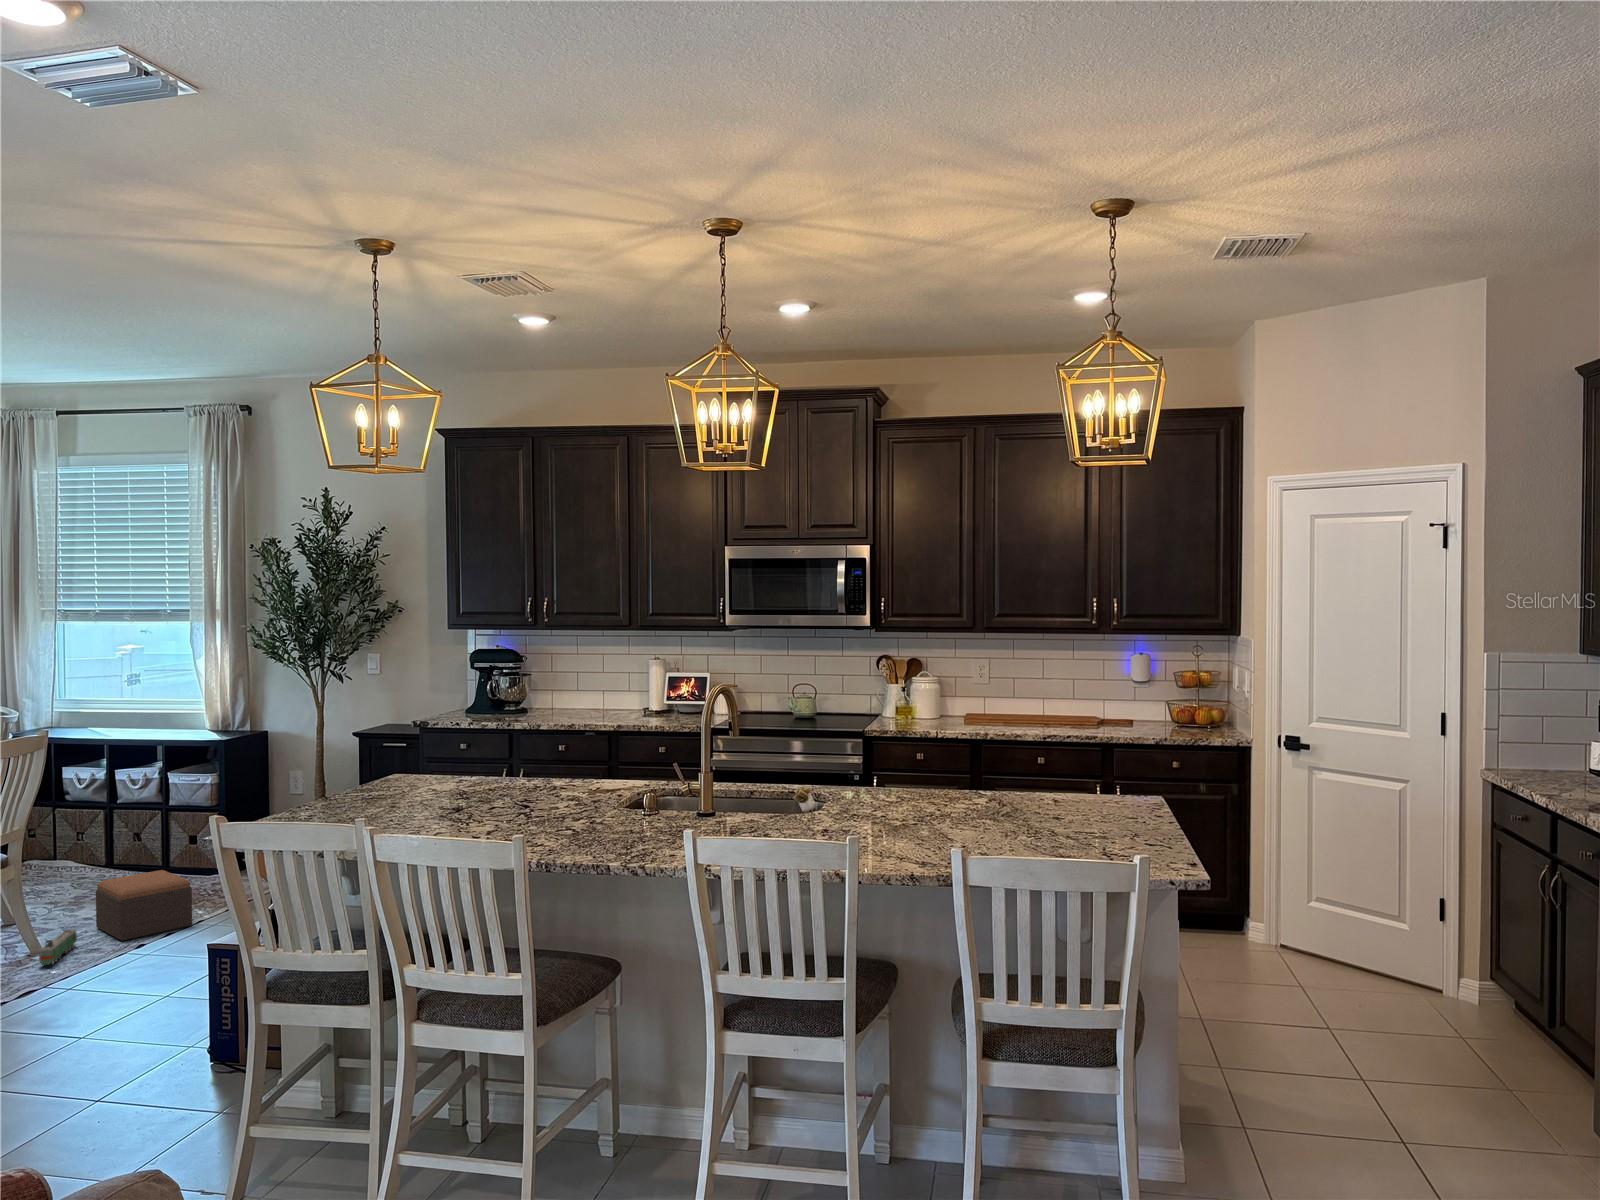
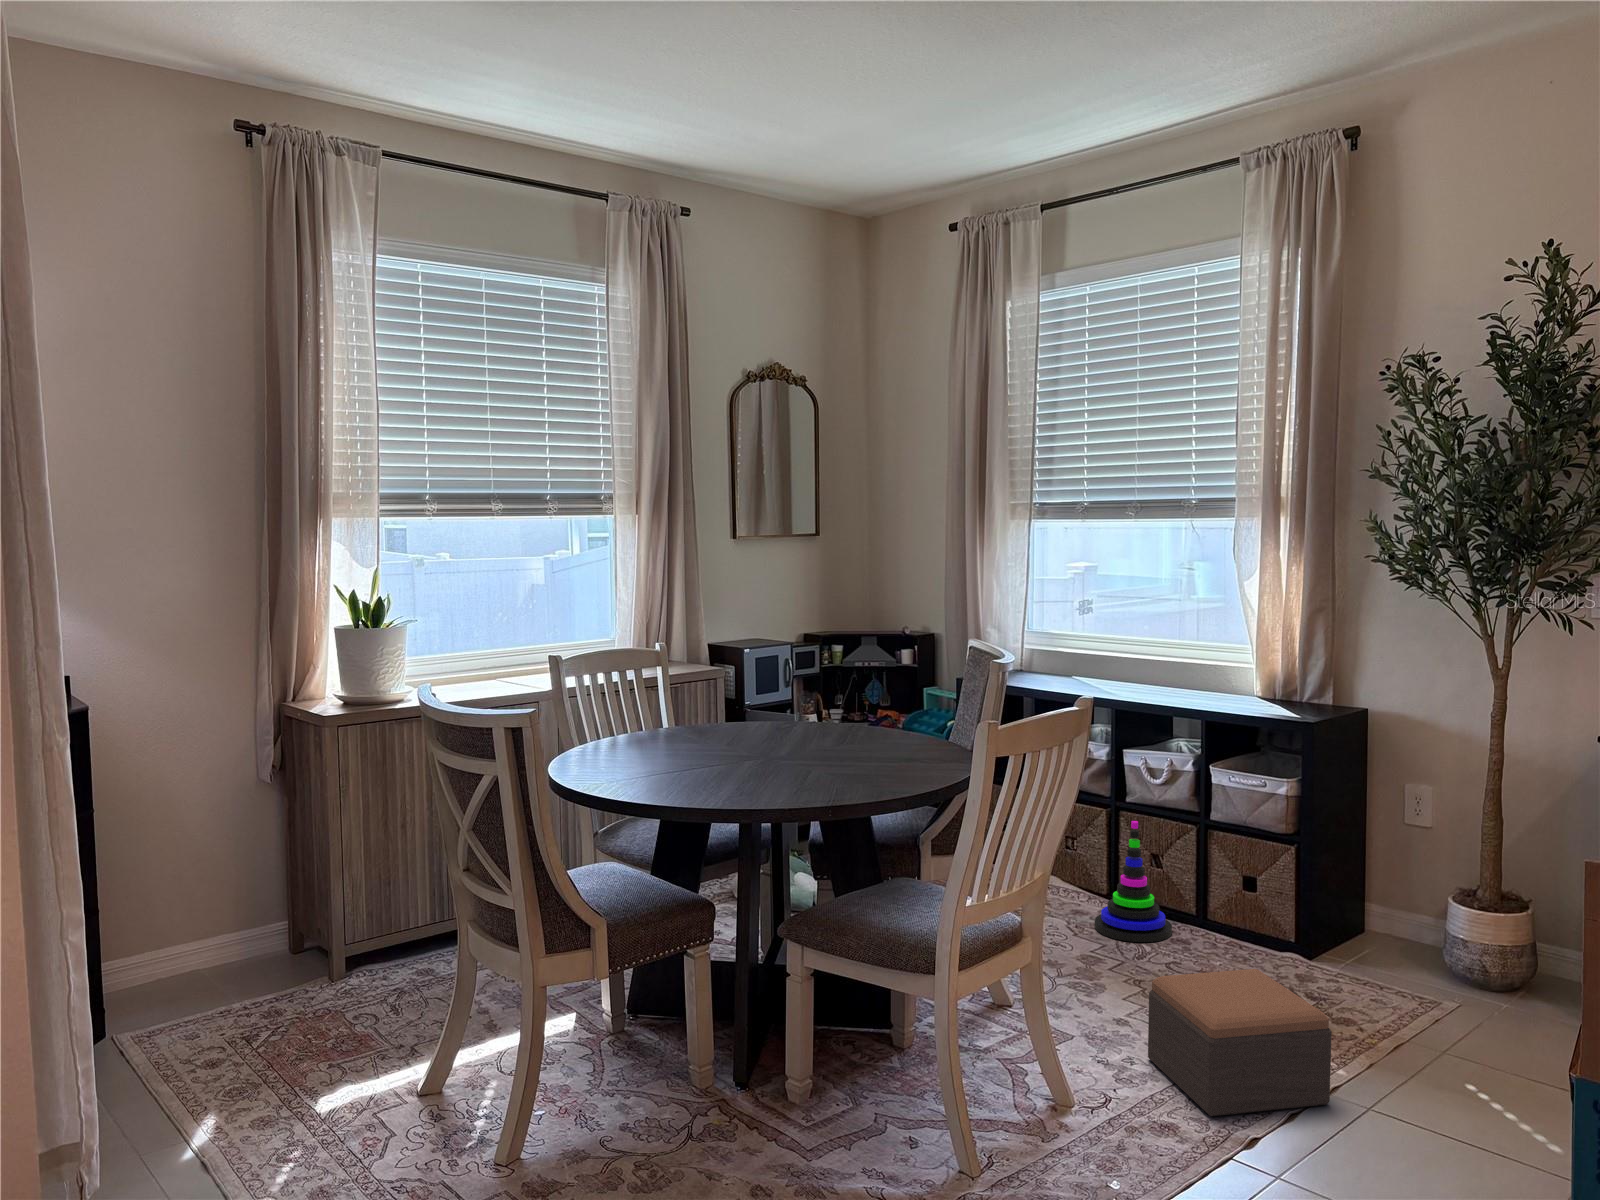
stacking toy: none [90,811,143,884] -> present [1095,821,1172,942]
toy train: present [39,929,77,965] -> none [1085,1071,1131,1160]

